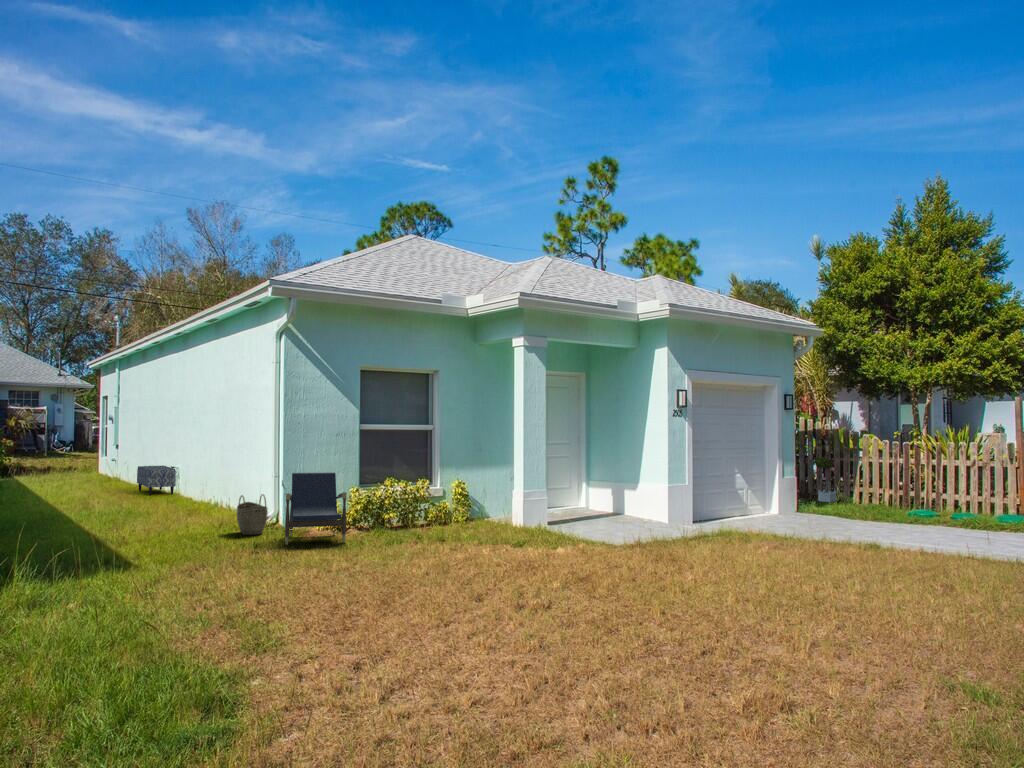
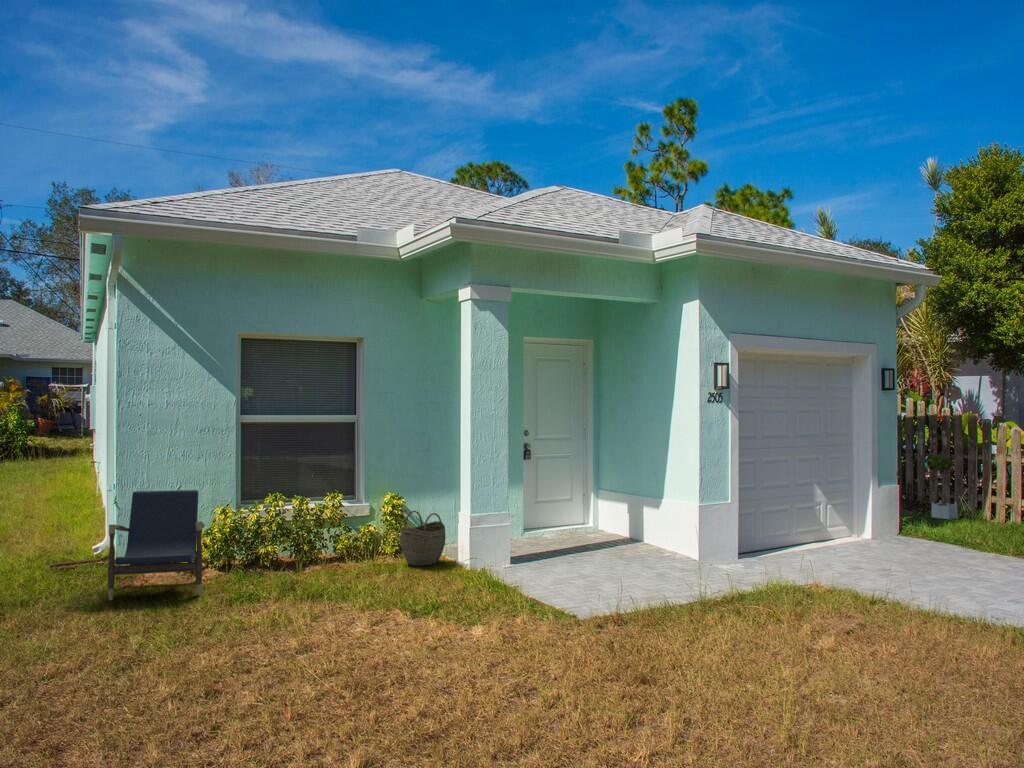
bench: present [137,466,176,496] -> none [9,473,53,514]
woven basket: present [237,494,268,535] -> present [400,511,446,566]

